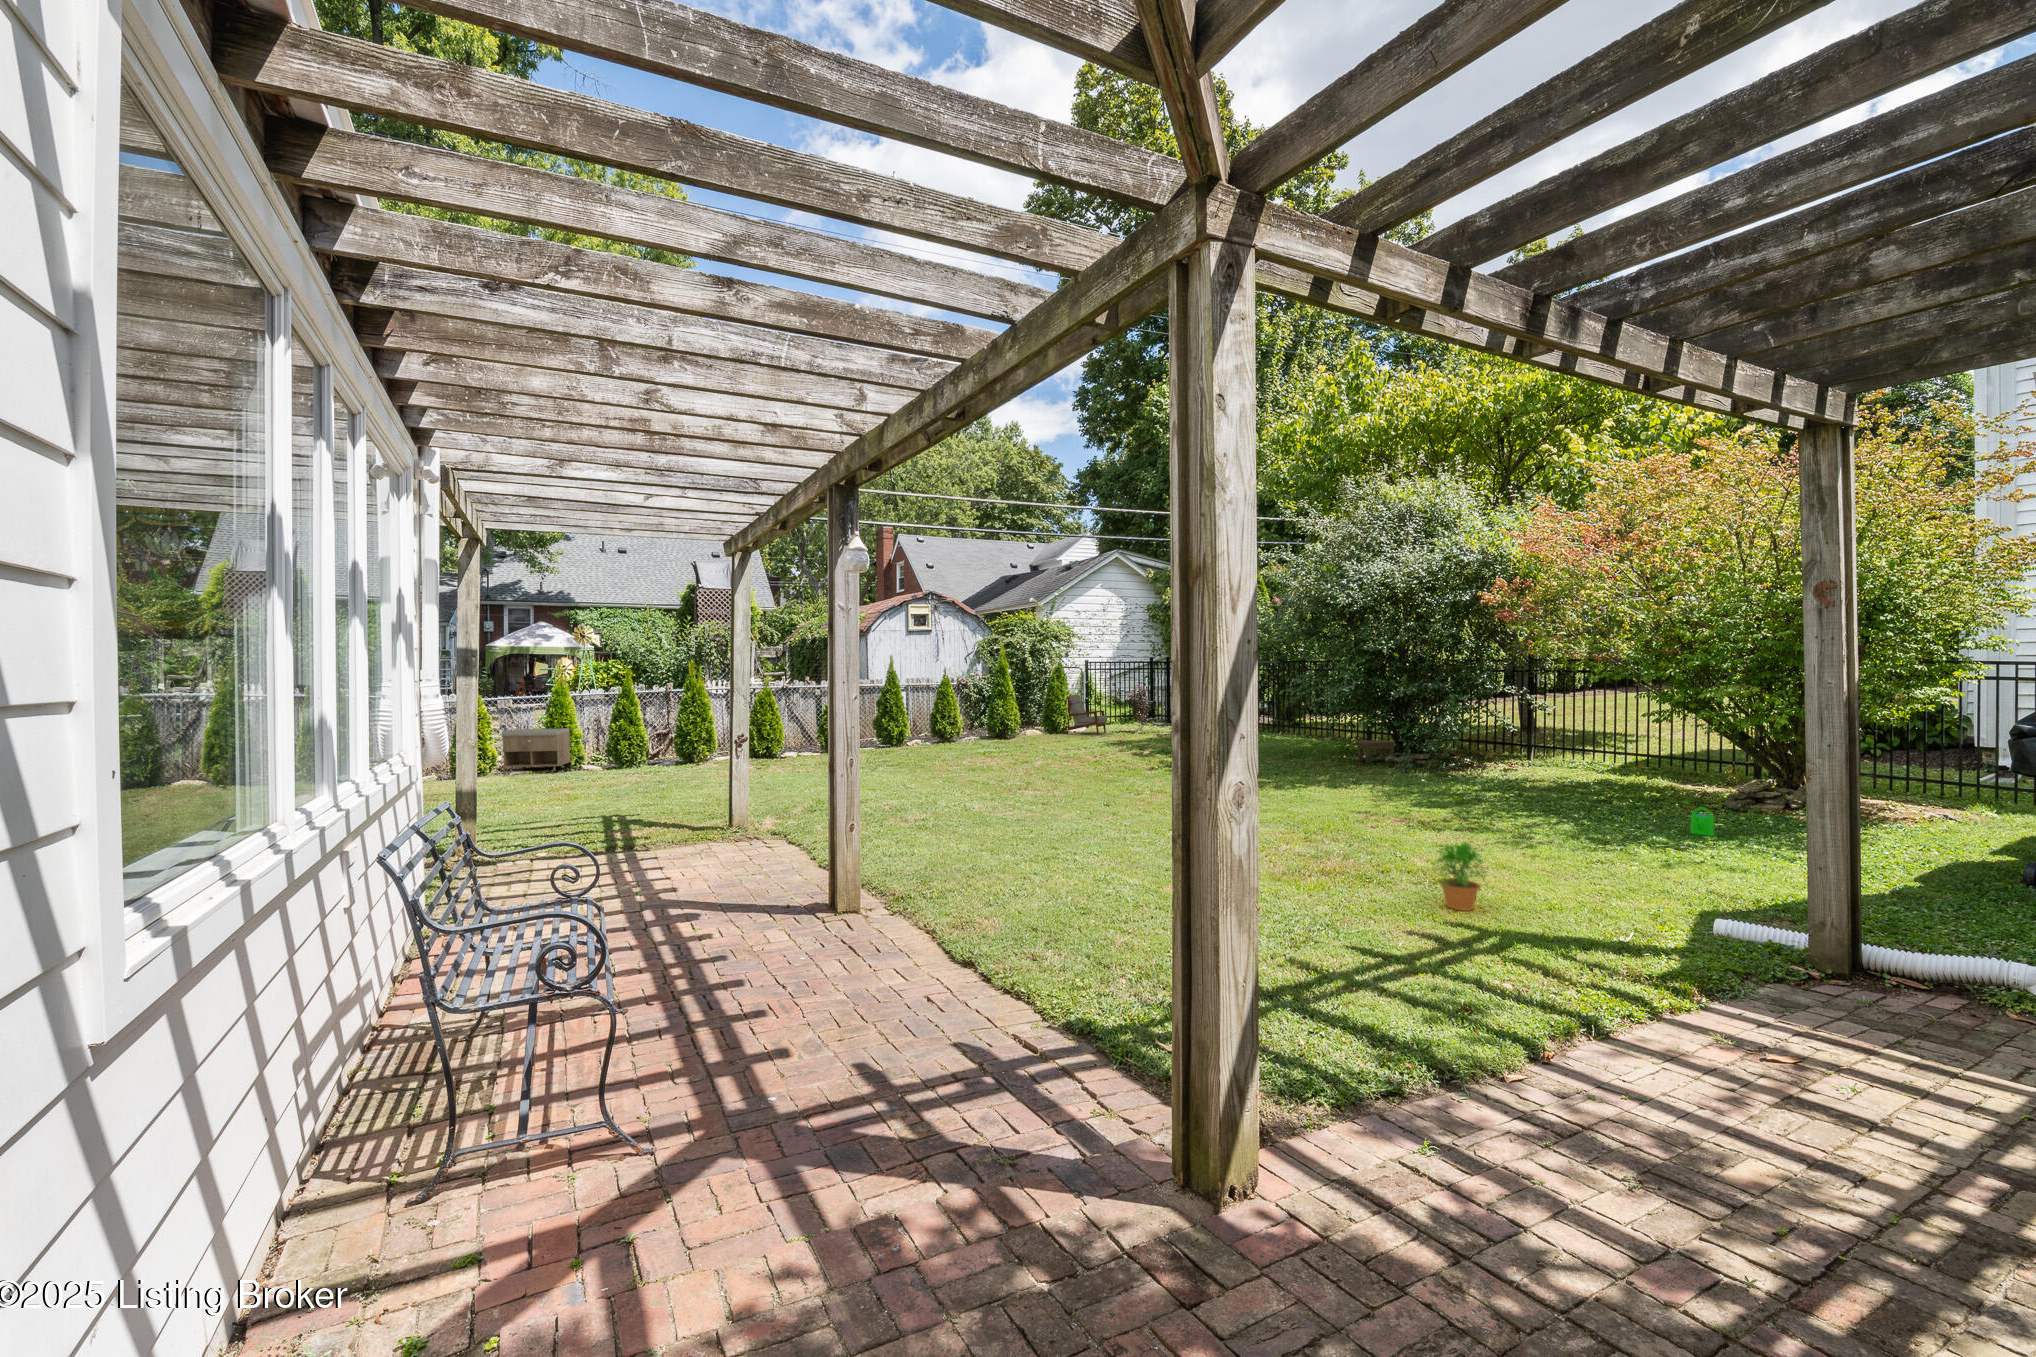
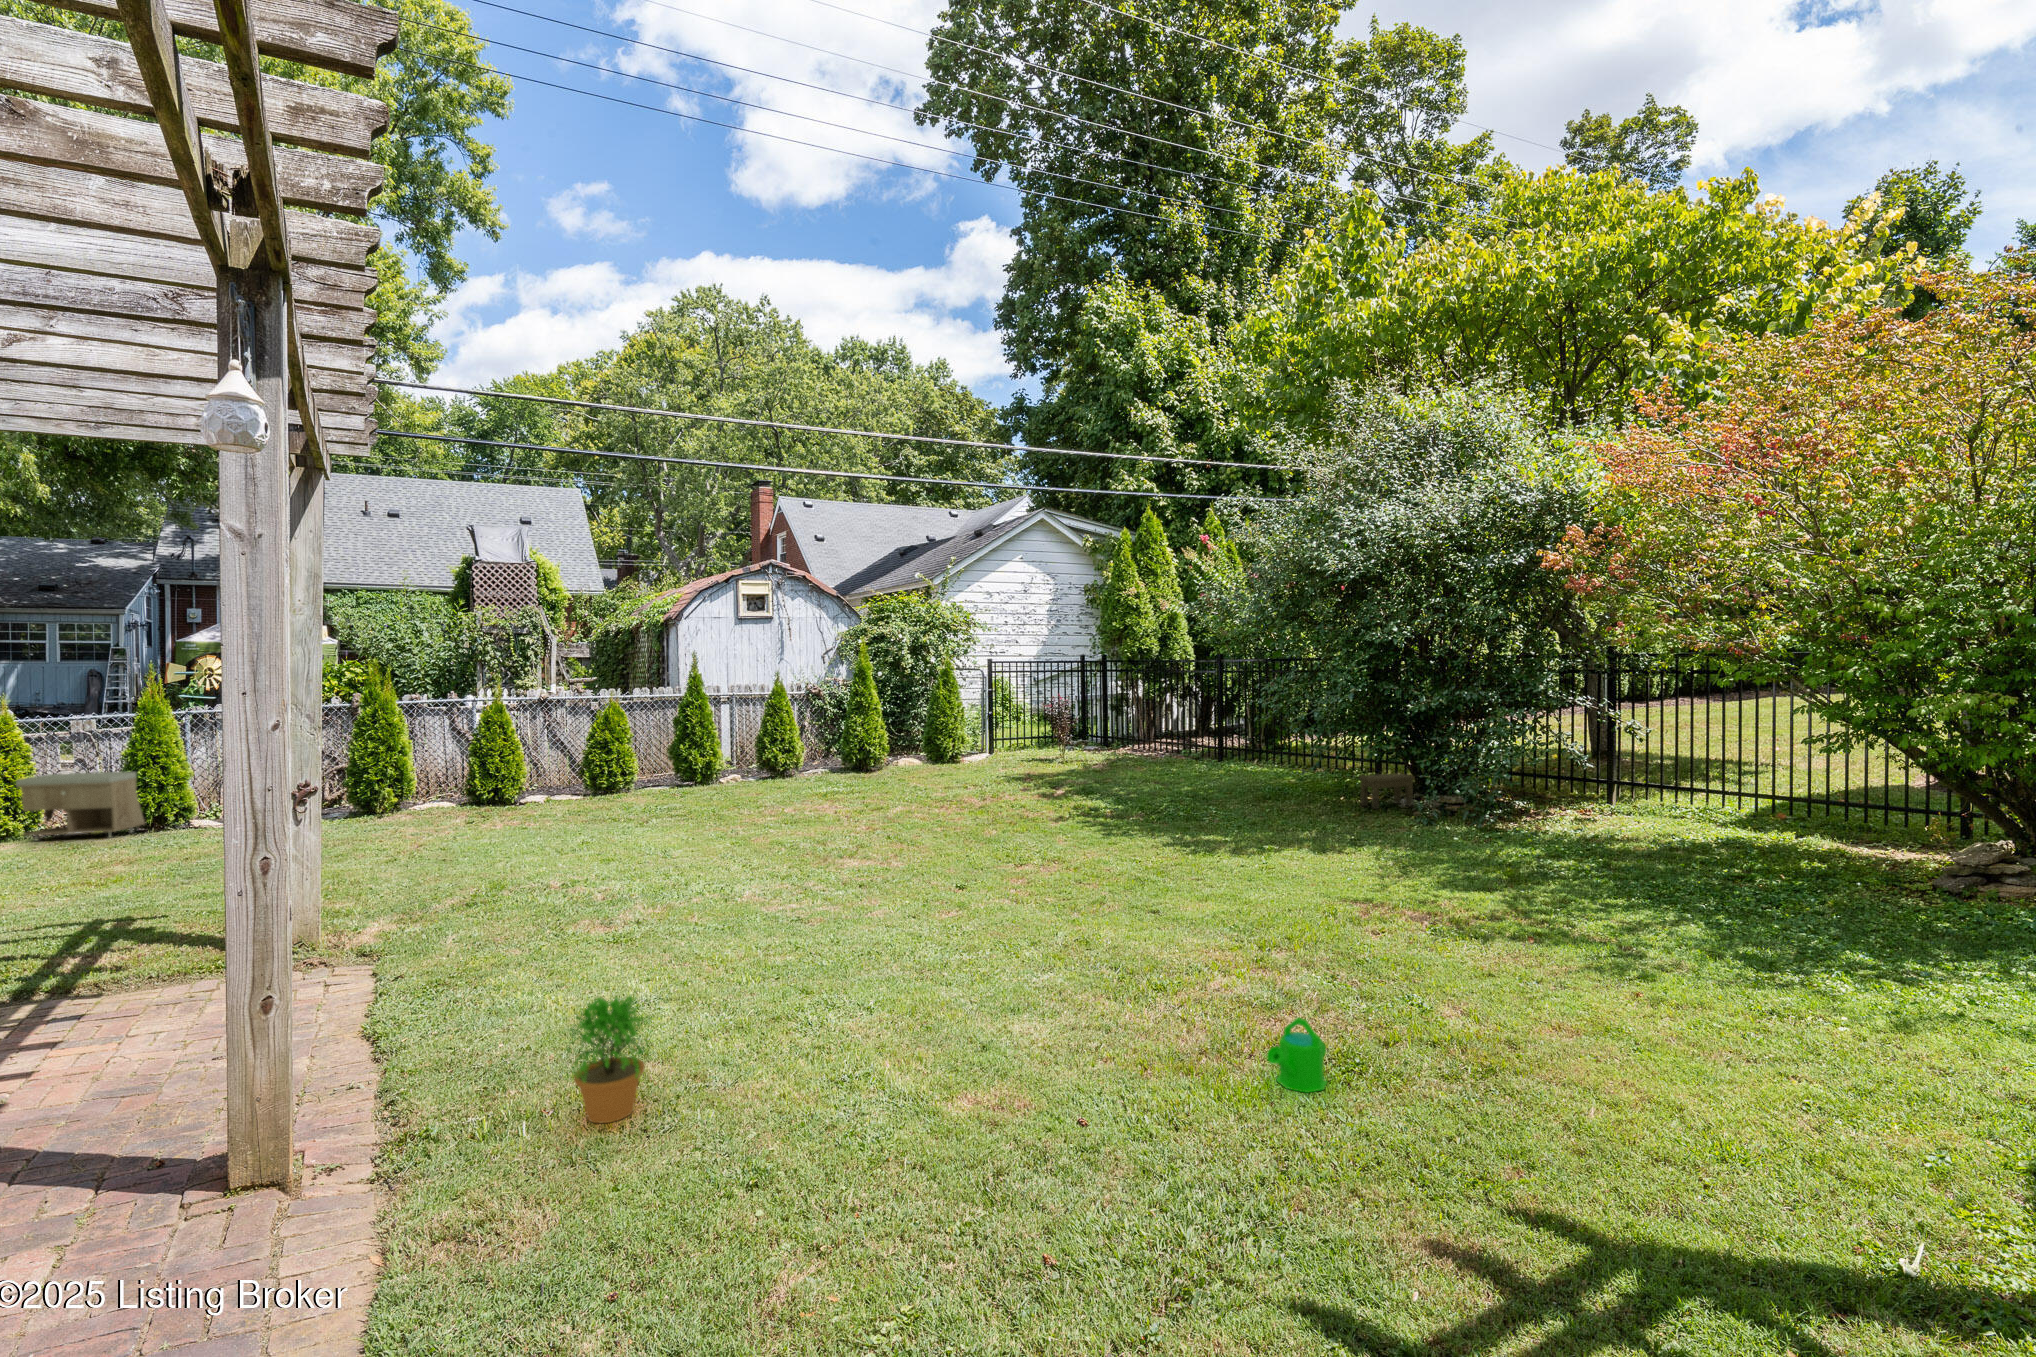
armchair: present [1066,694,1107,735] -> none [959,705,1018,764]
watering can: present [1690,807,1714,836] -> present [1267,1018,1327,1093]
potted plant: present [1434,843,1486,911] -> present [564,996,651,1123]

